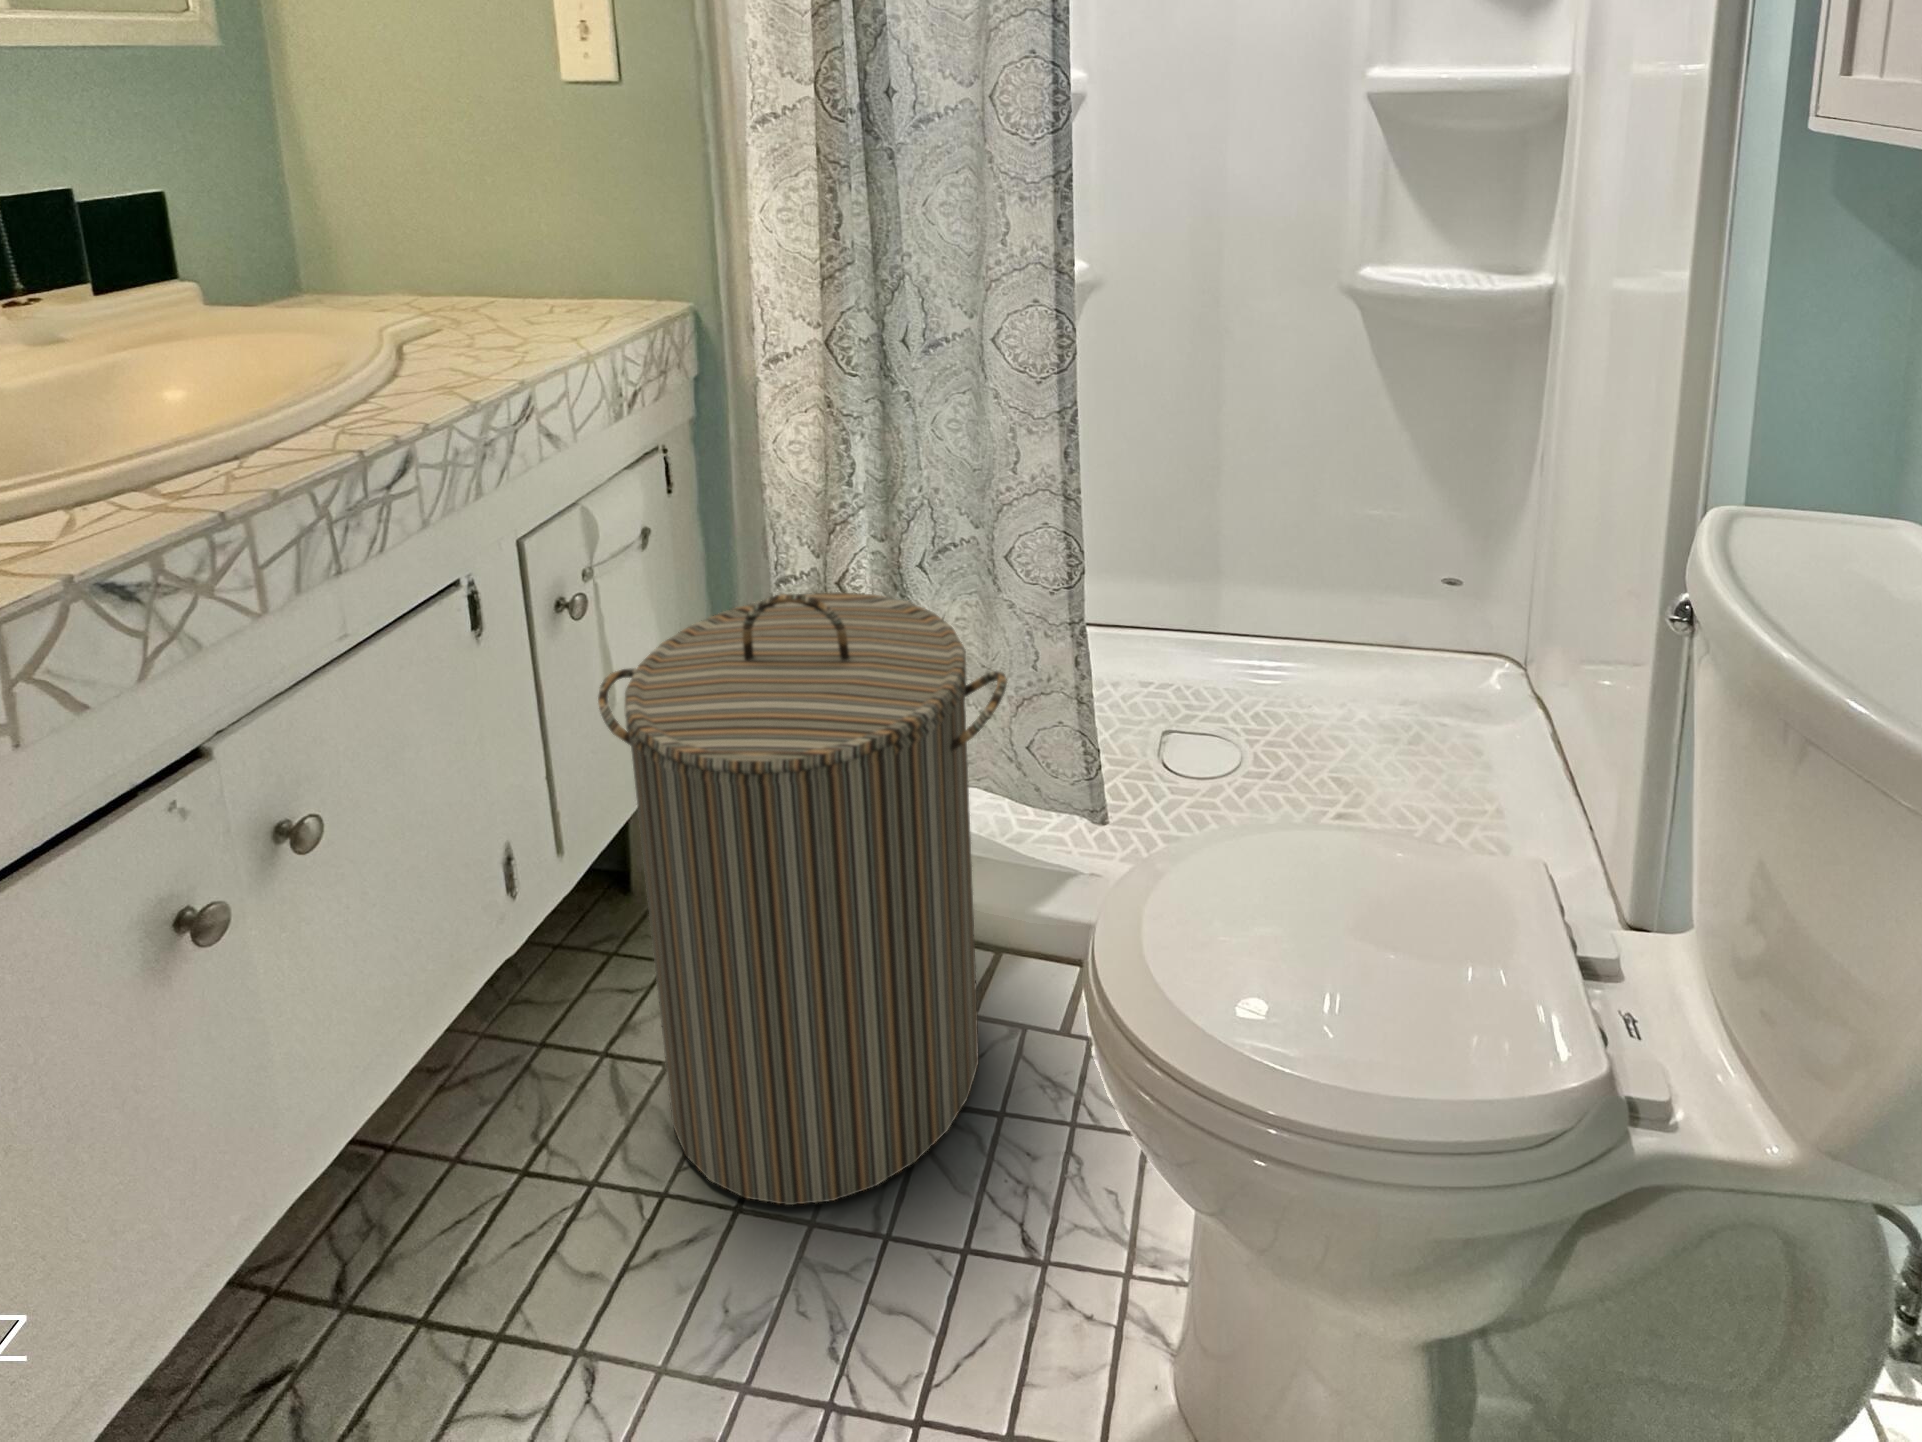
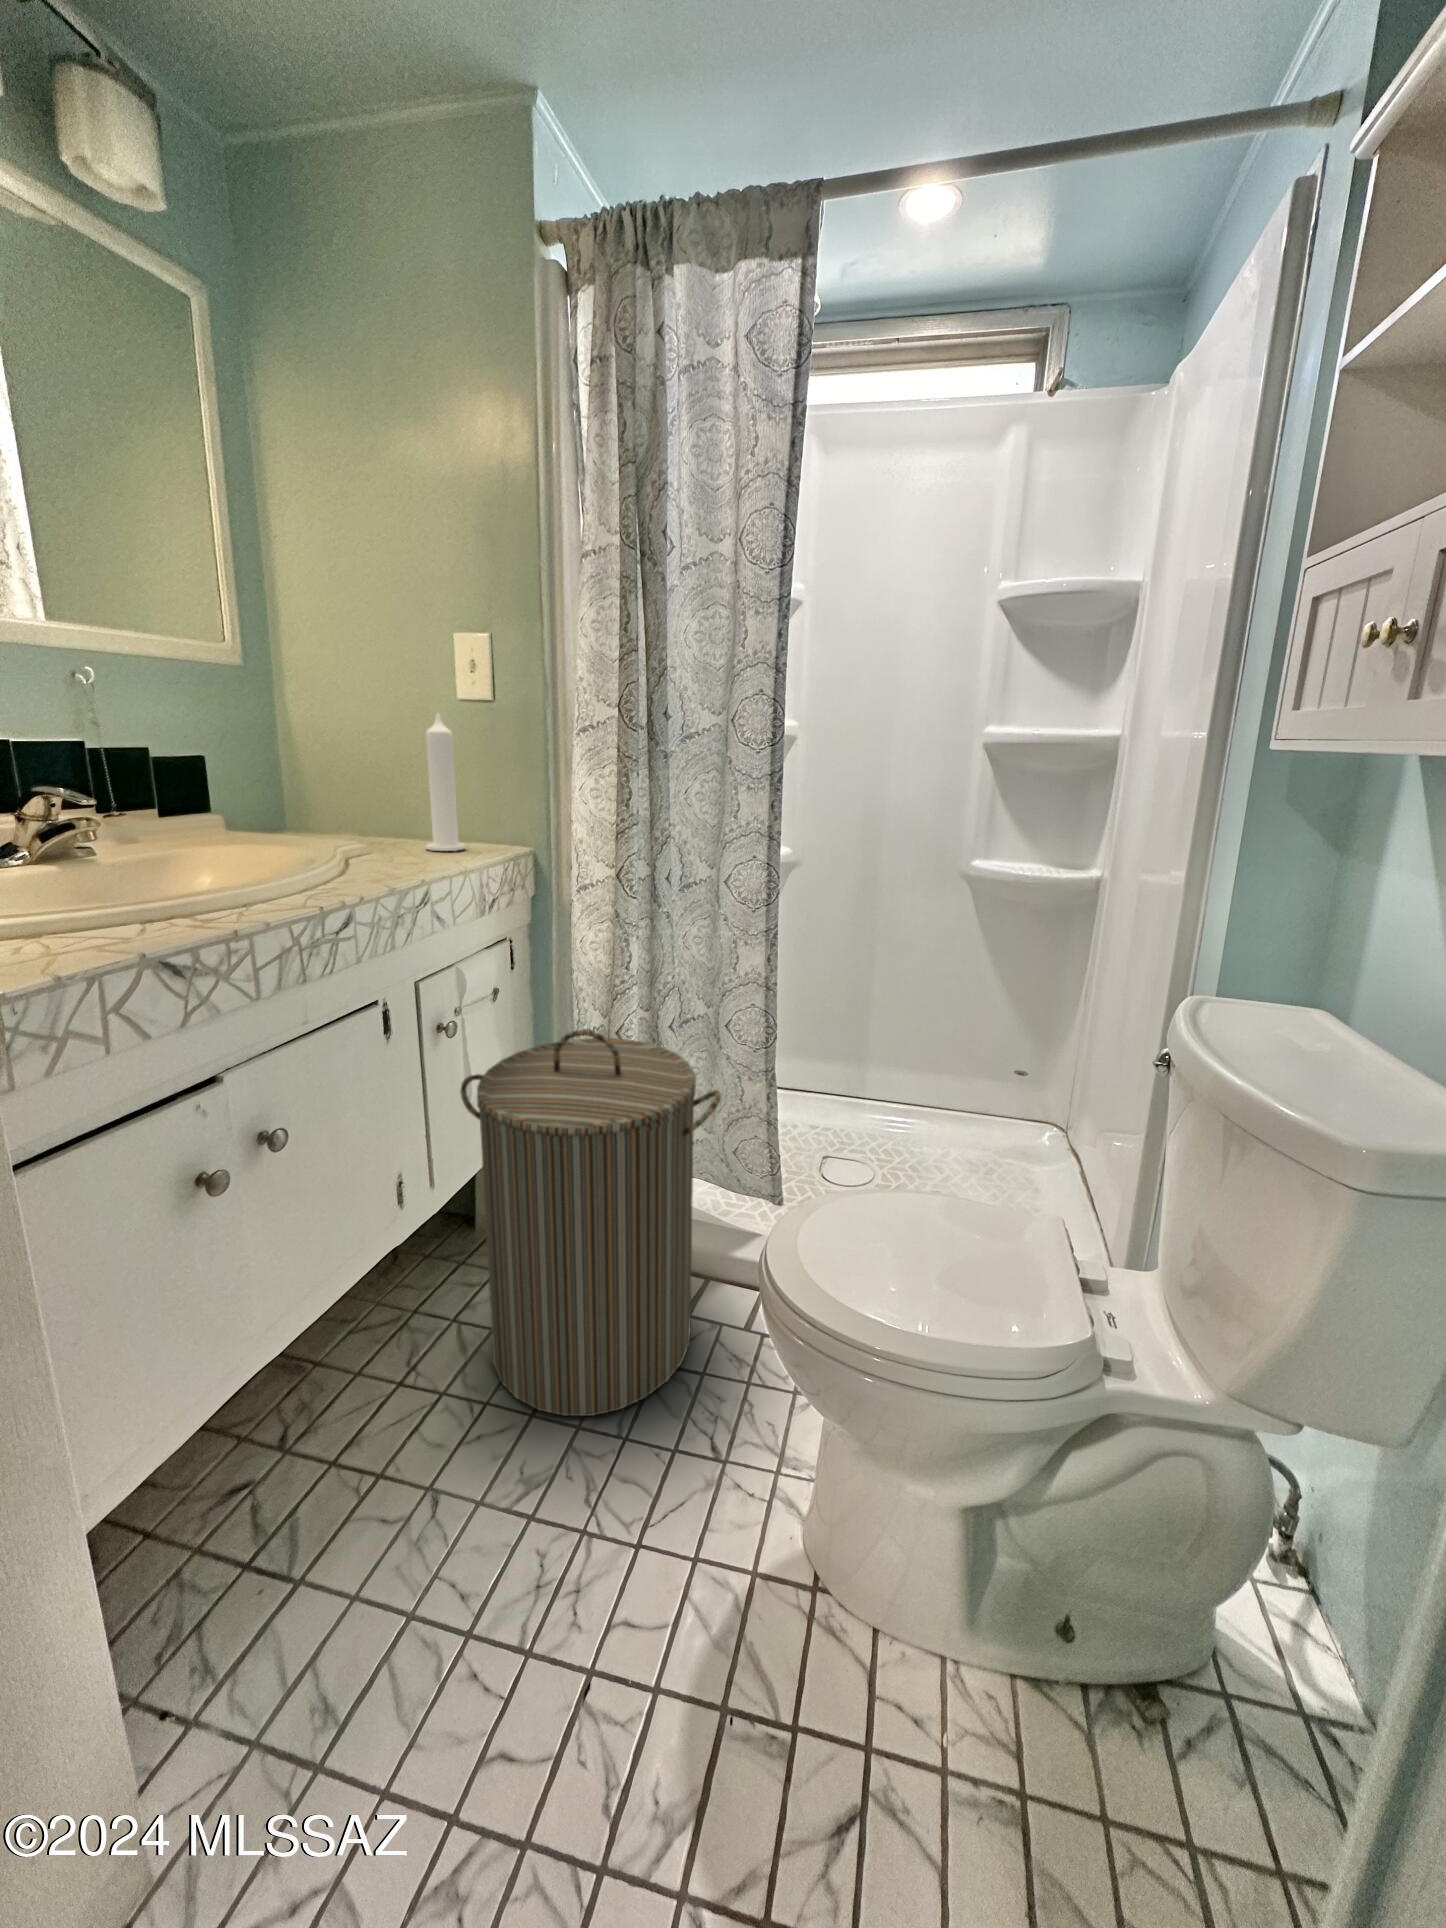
candle: none [517,107,588,319] -> present [426,713,466,851]

